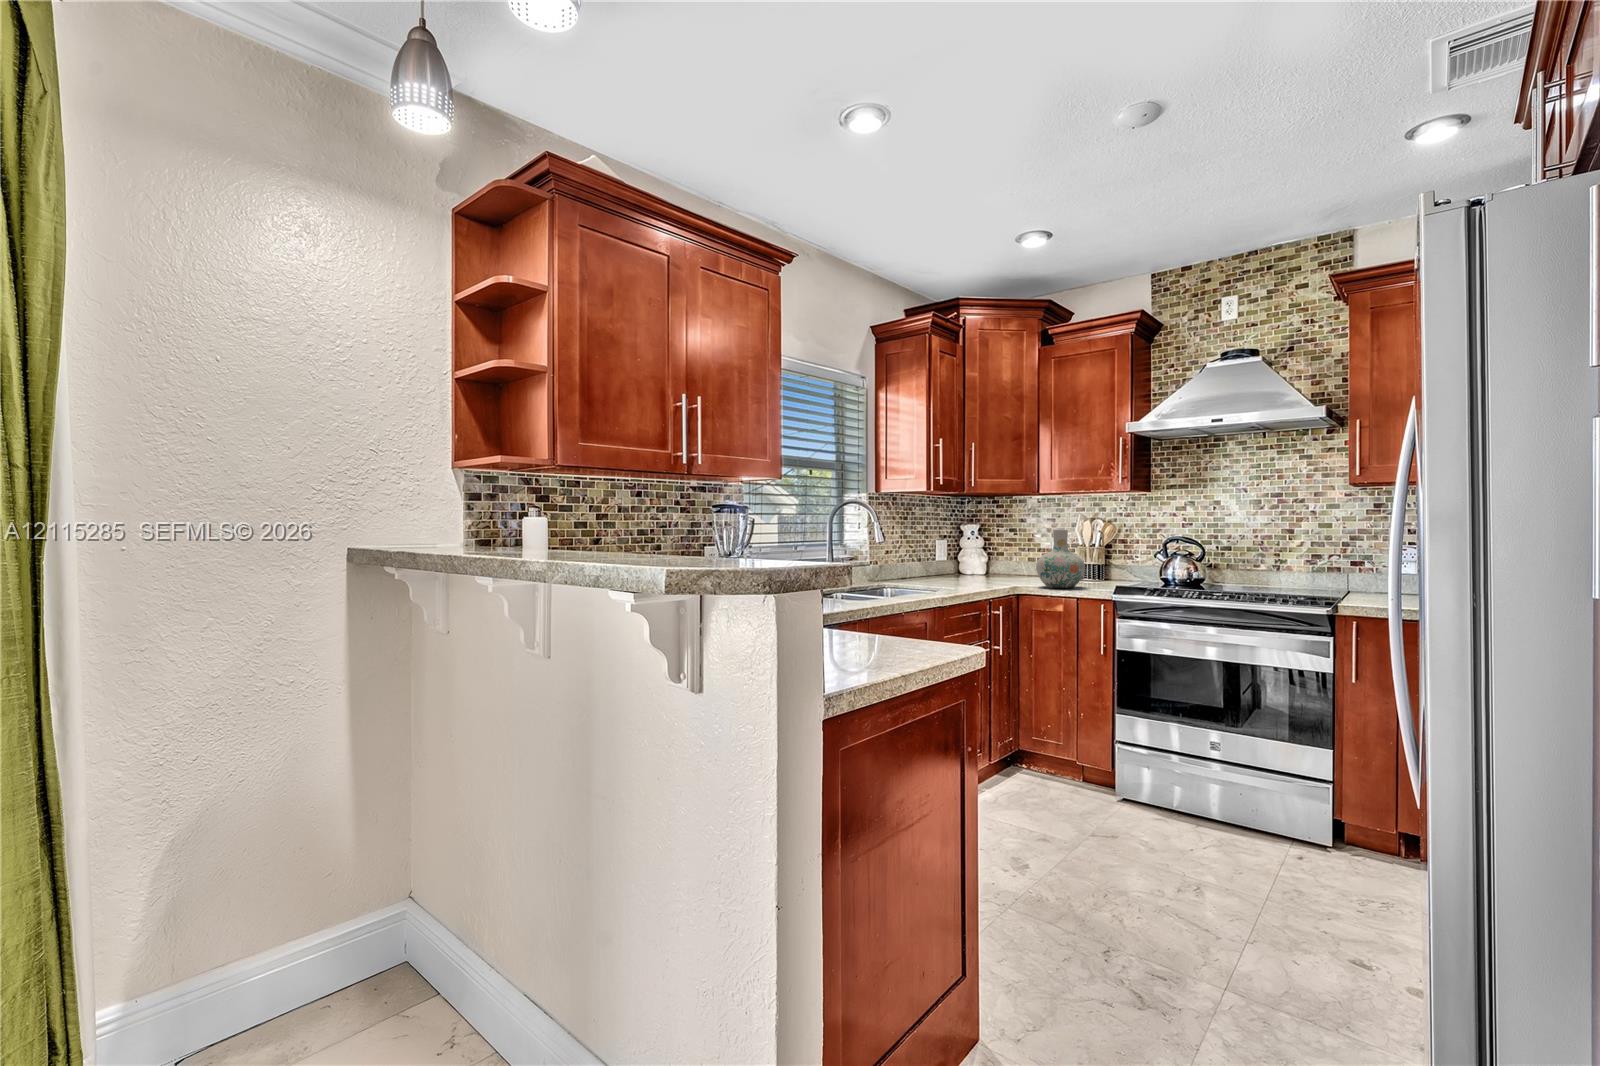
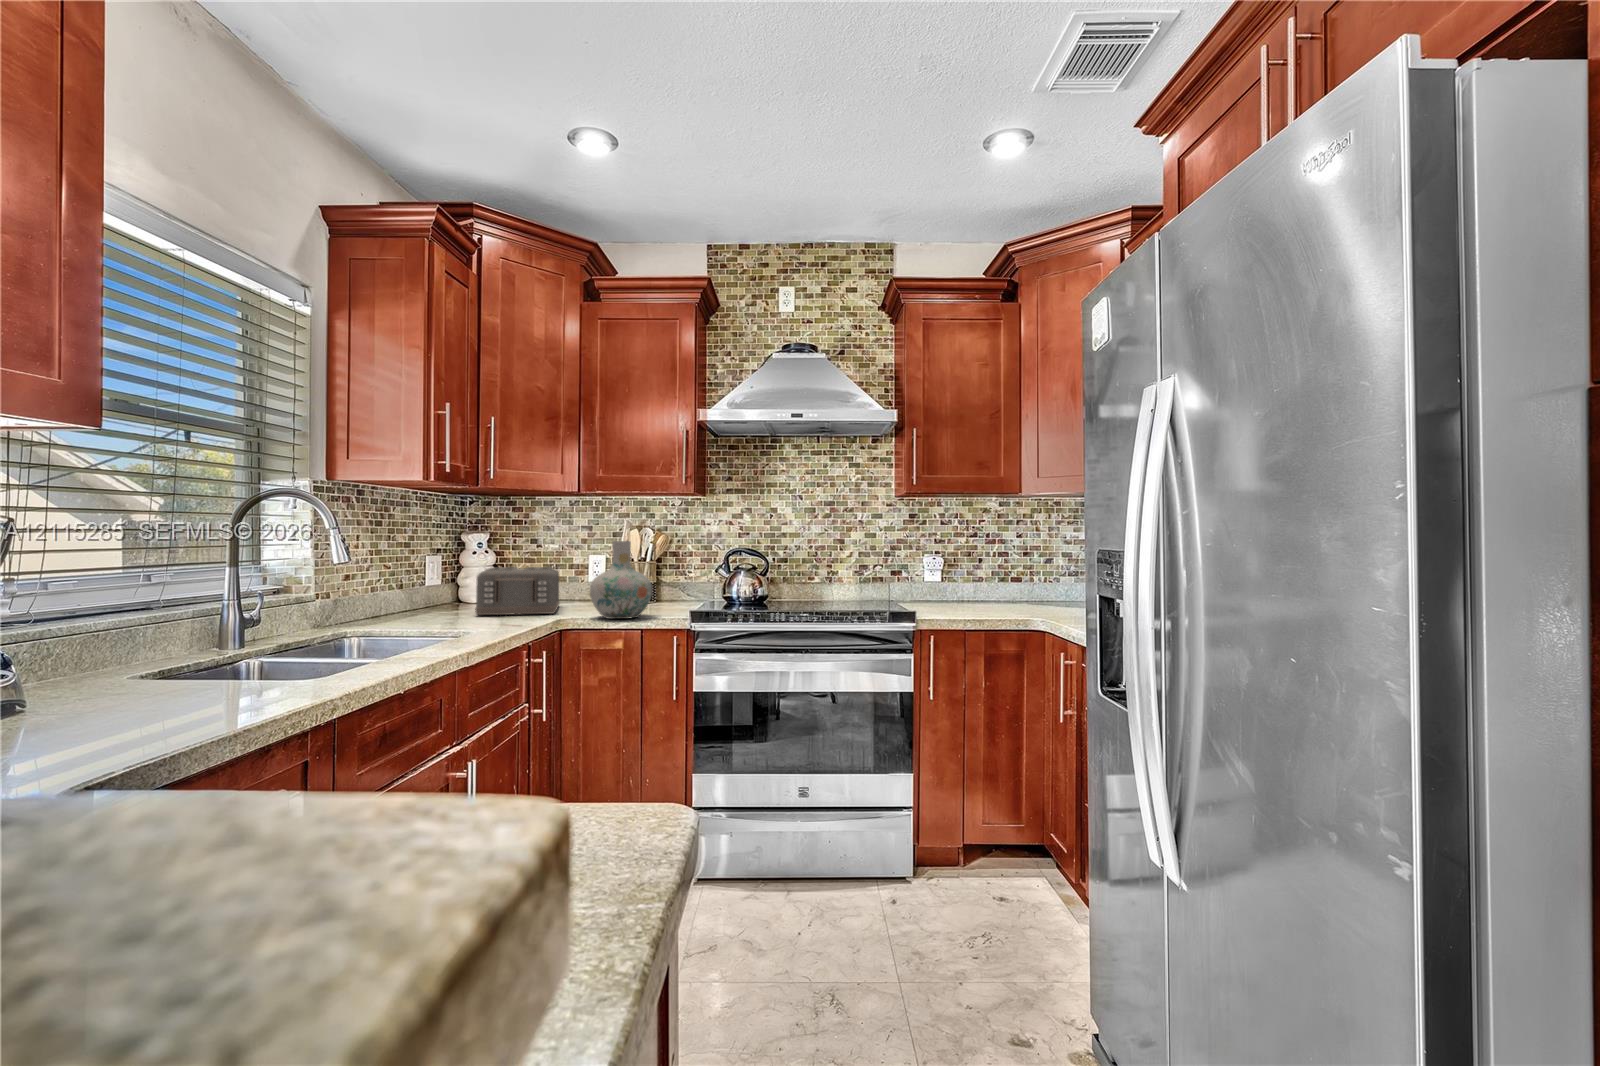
toaster: none [962,549,1025,583] -> present [475,567,560,615]

